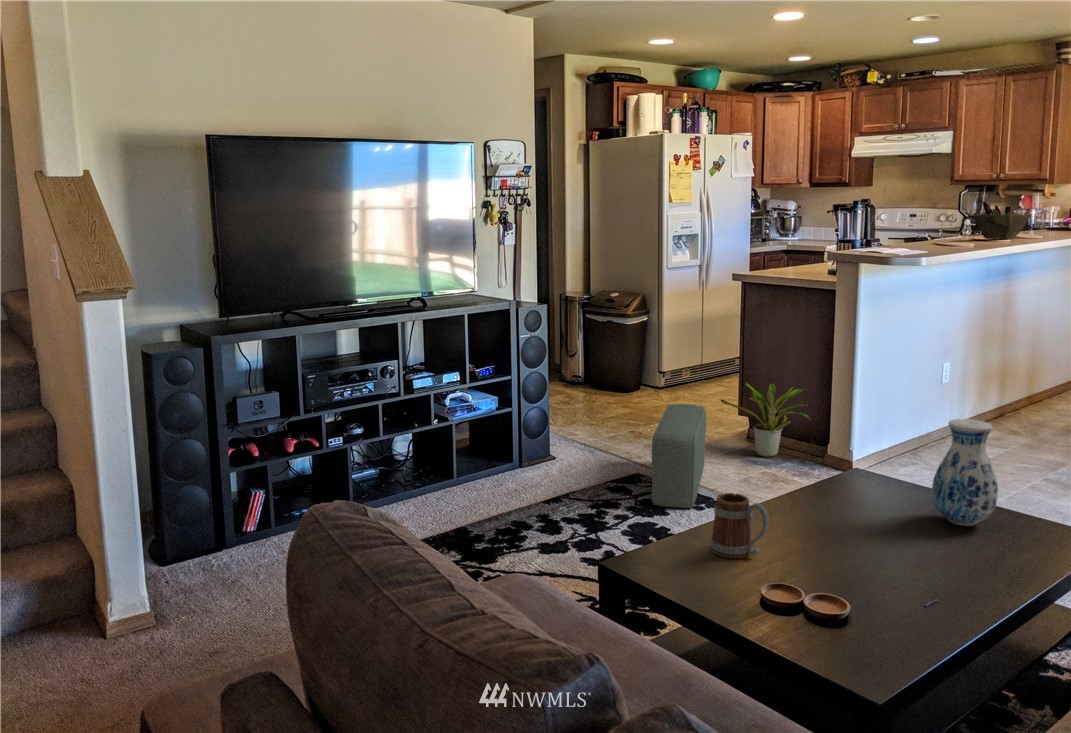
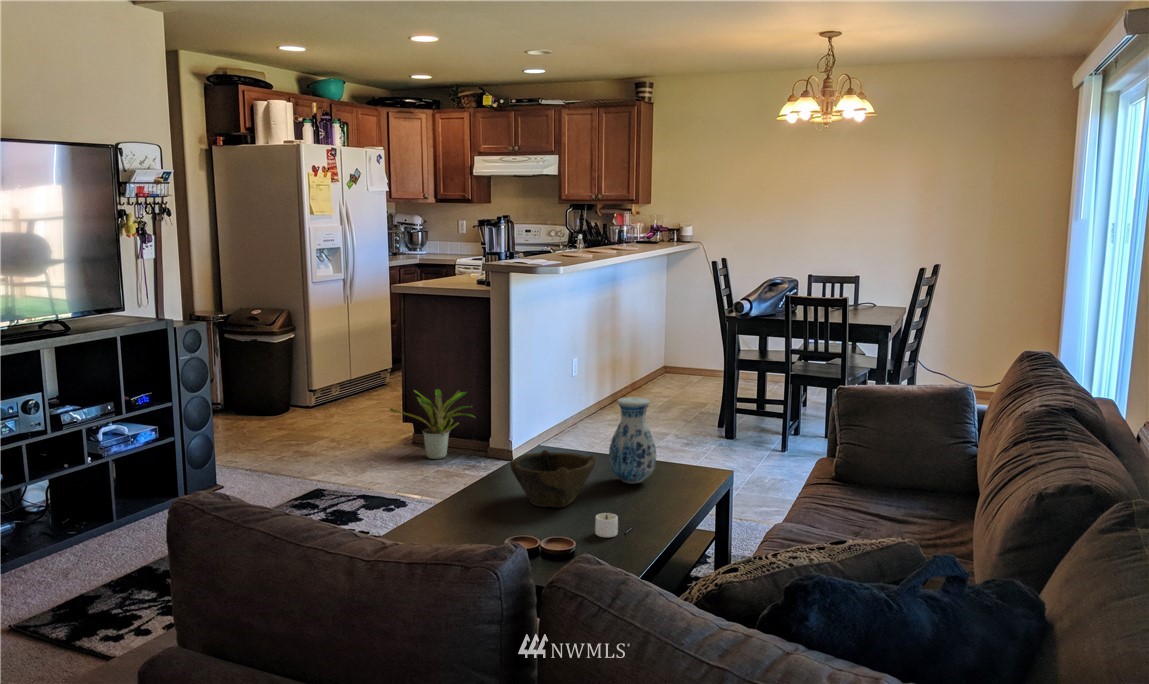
bowl: present [974,212,1030,239] -> present [510,450,596,507]
pouf: present [652,404,706,508] -> none [340,415,385,515]
mug: present [711,493,769,558] -> none [447,477,498,533]
candle: none [887,563,928,595] -> present [595,513,618,537]

